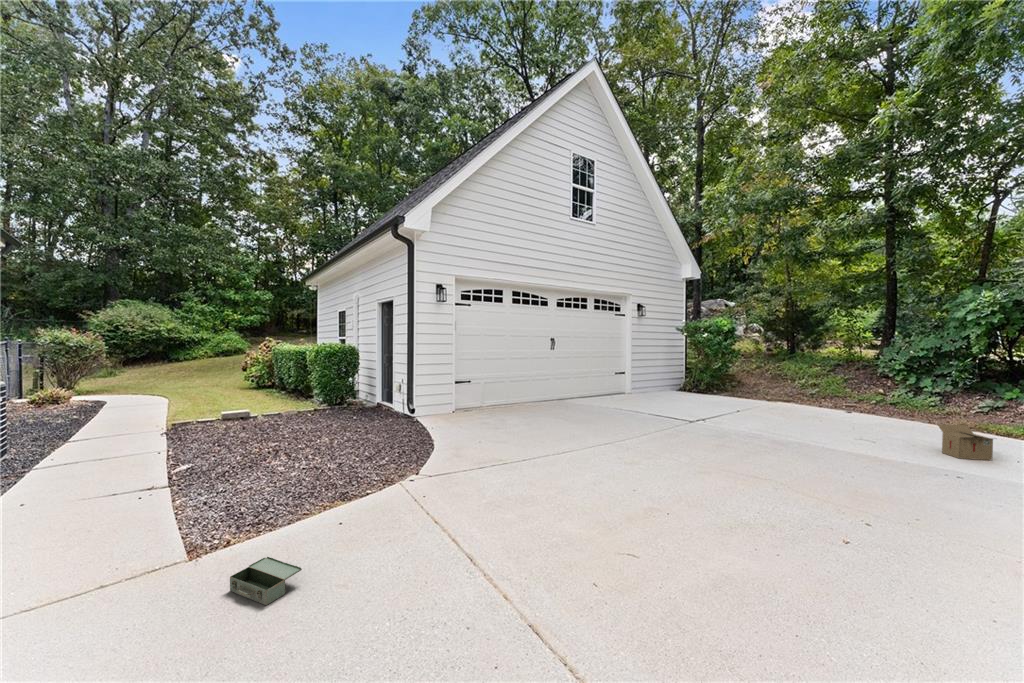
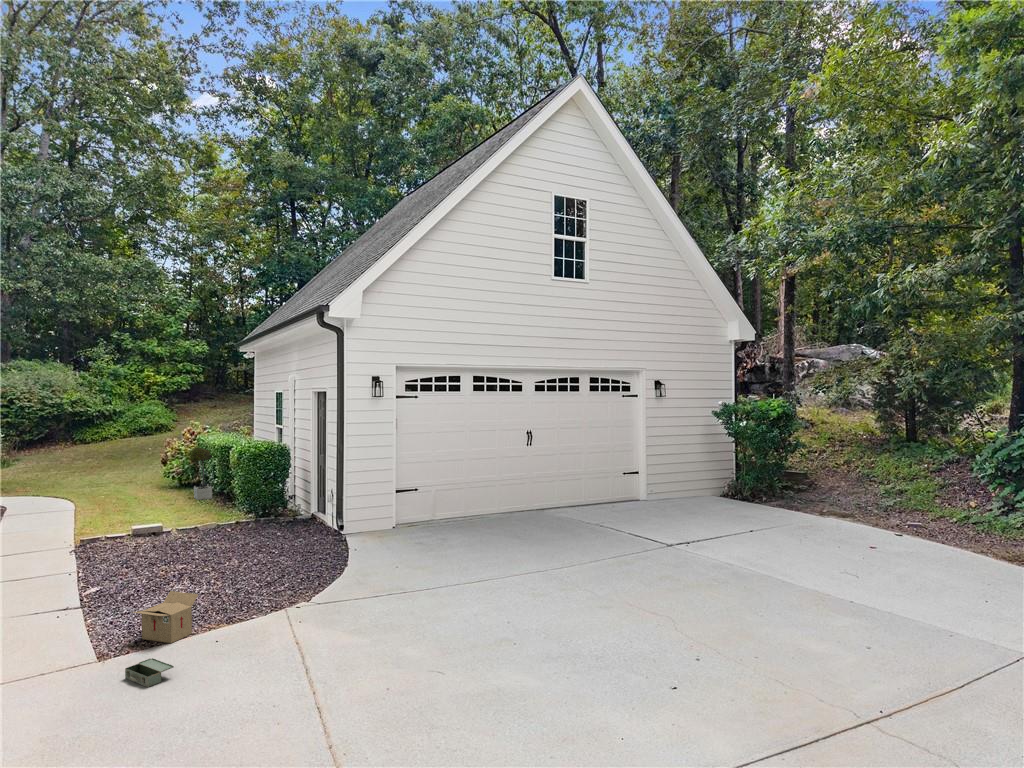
potted tree: none [270,352,290,394] -> present [190,447,212,500]
cardboard box: present [938,424,993,460] -> present [133,591,198,643]

